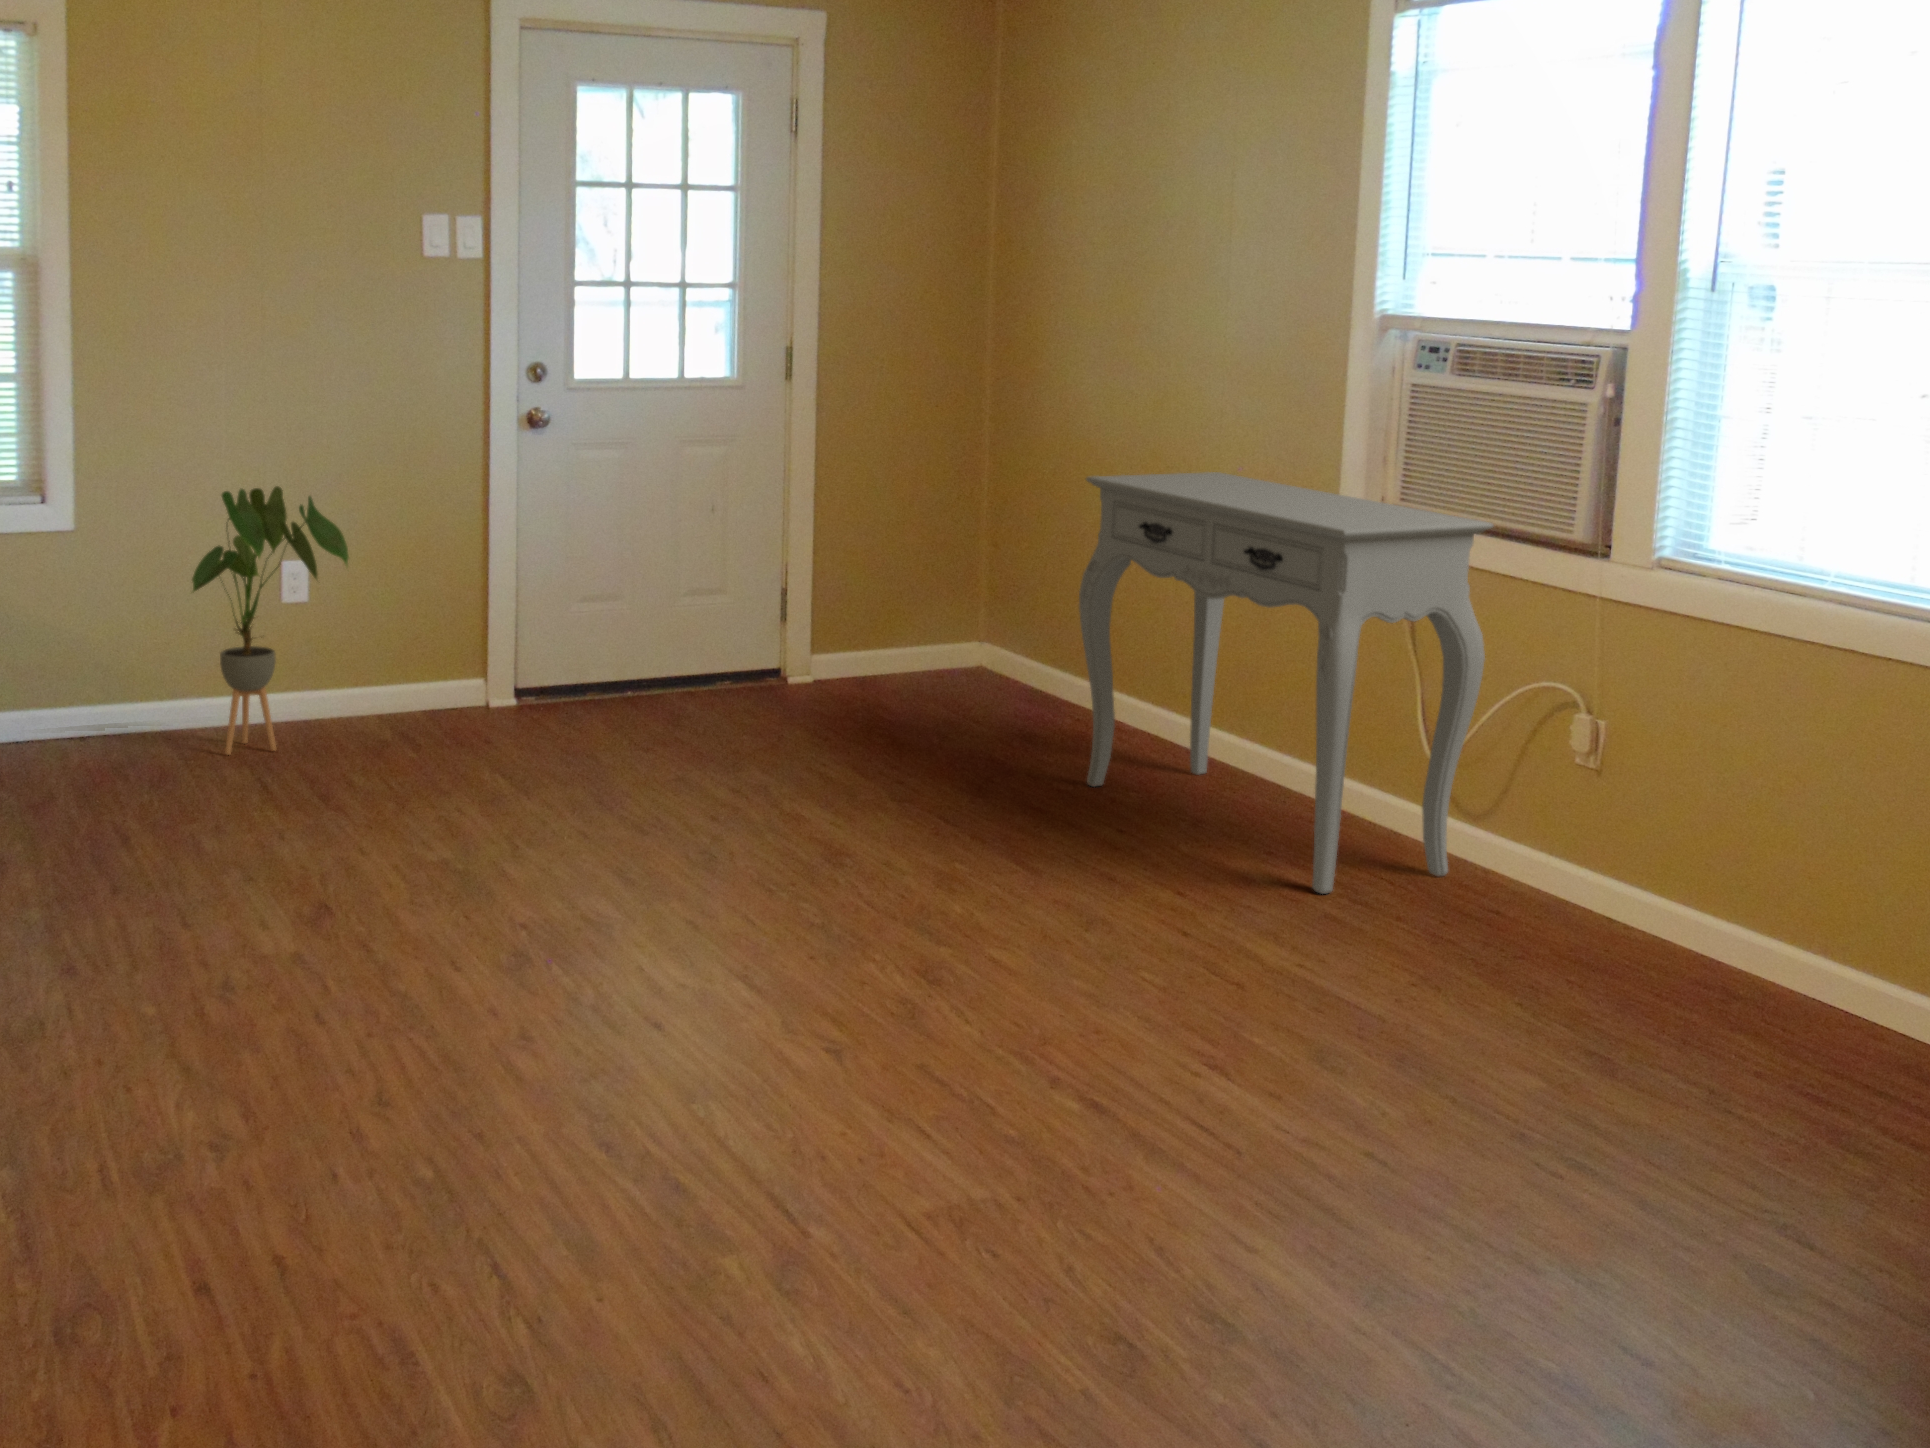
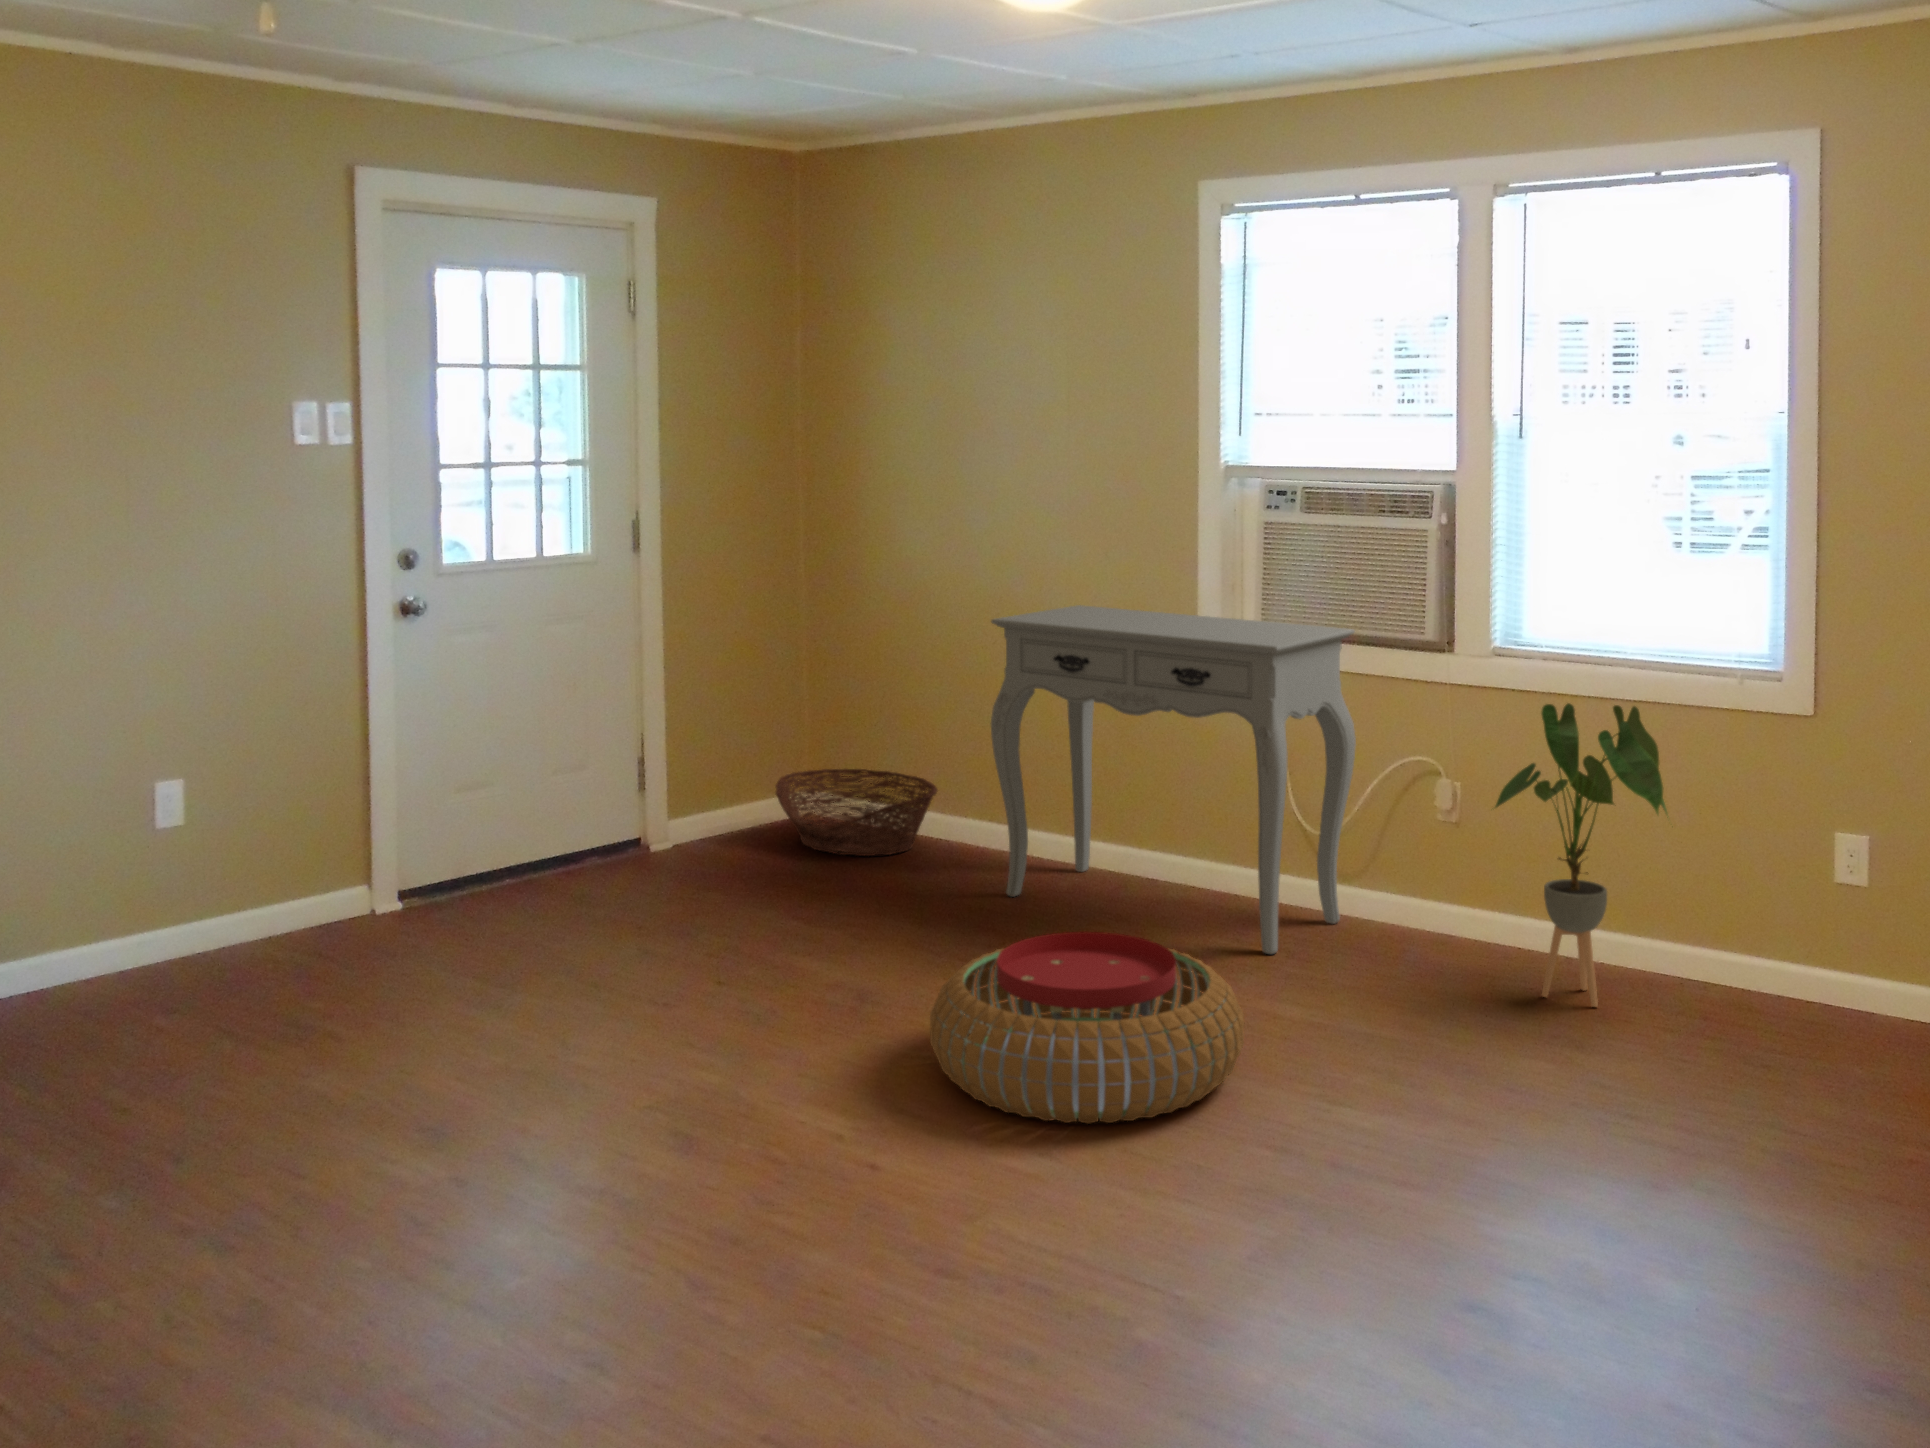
house plant: present [192,486,349,755] -> present [1495,703,1668,1007]
basket: none [909,628,1072,726] -> present [775,769,938,856]
pouf: none [809,814,1162,1023] -> present [930,932,1244,1123]

